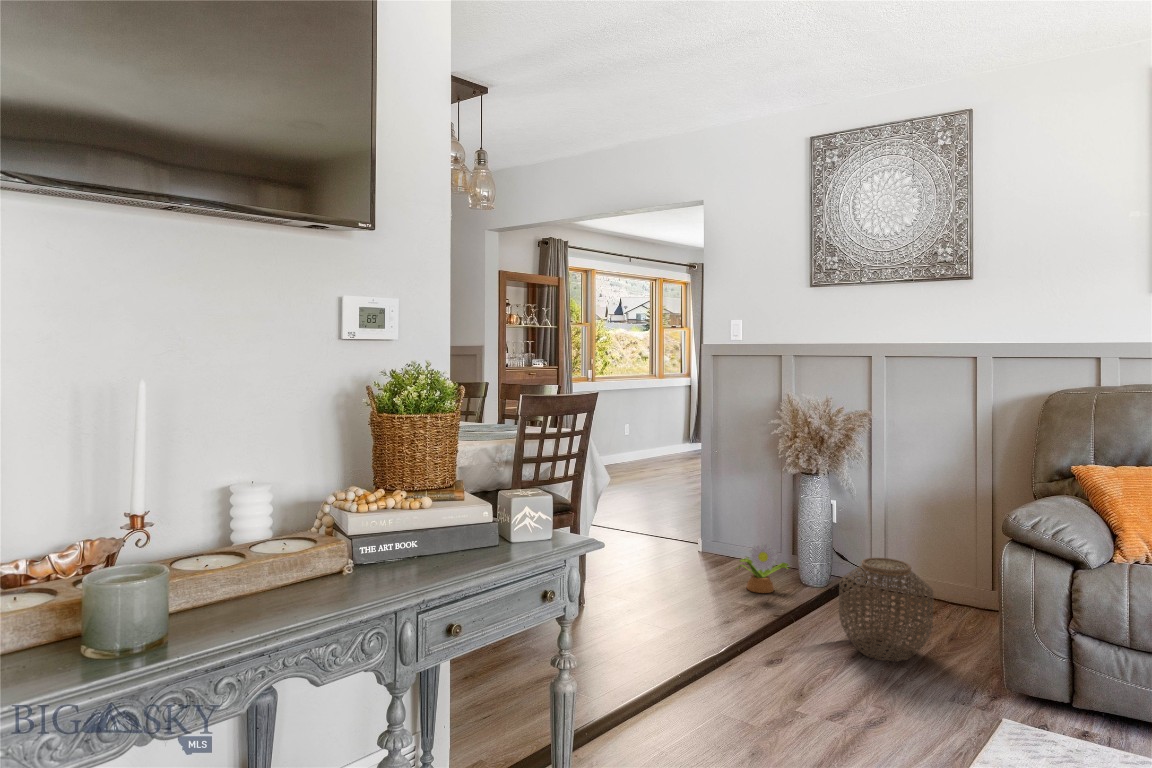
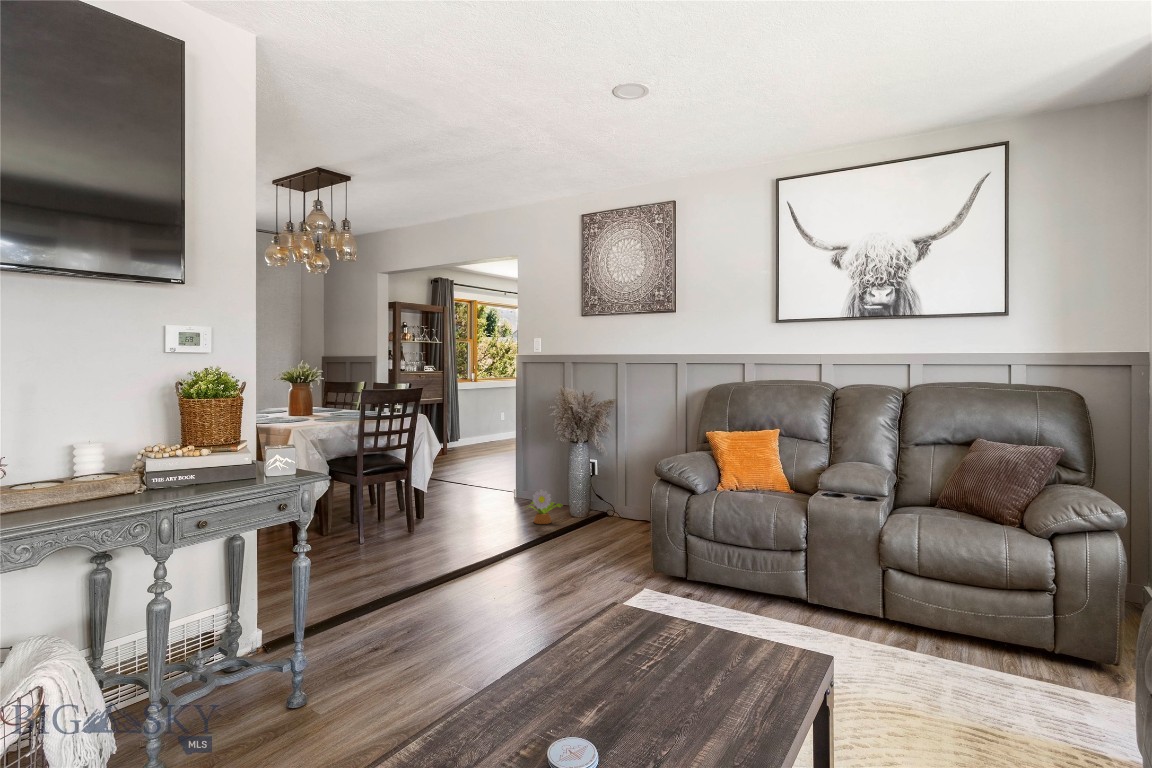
woven basket: present [839,558,933,661] -> none [570,495,627,561]

